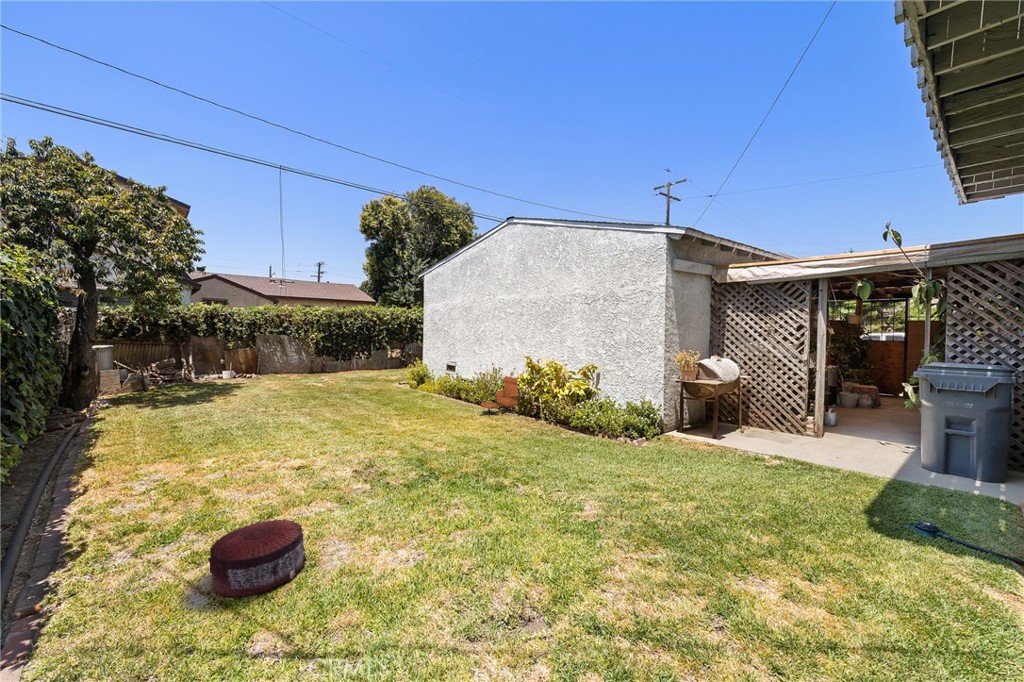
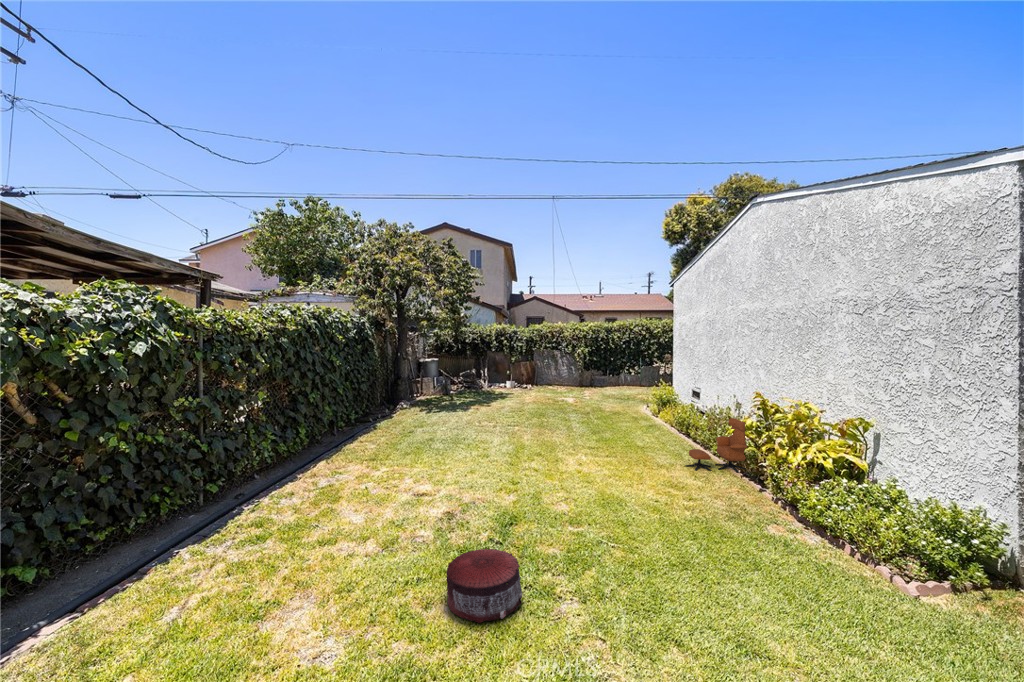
pouf: present [208,519,307,597] -> present [446,548,522,623]

